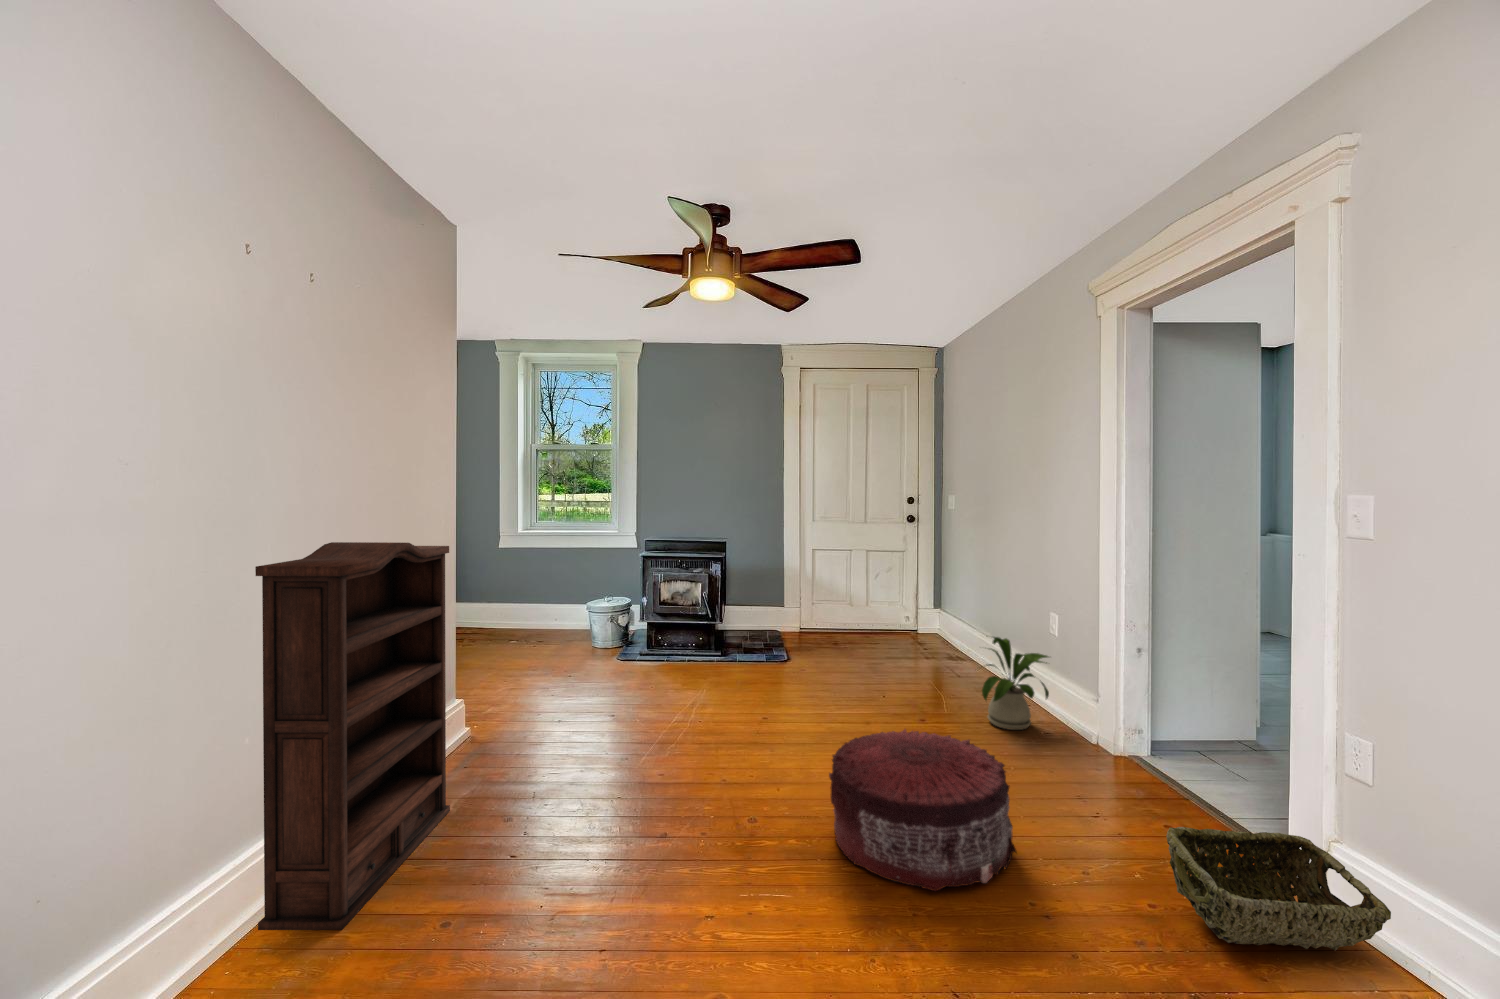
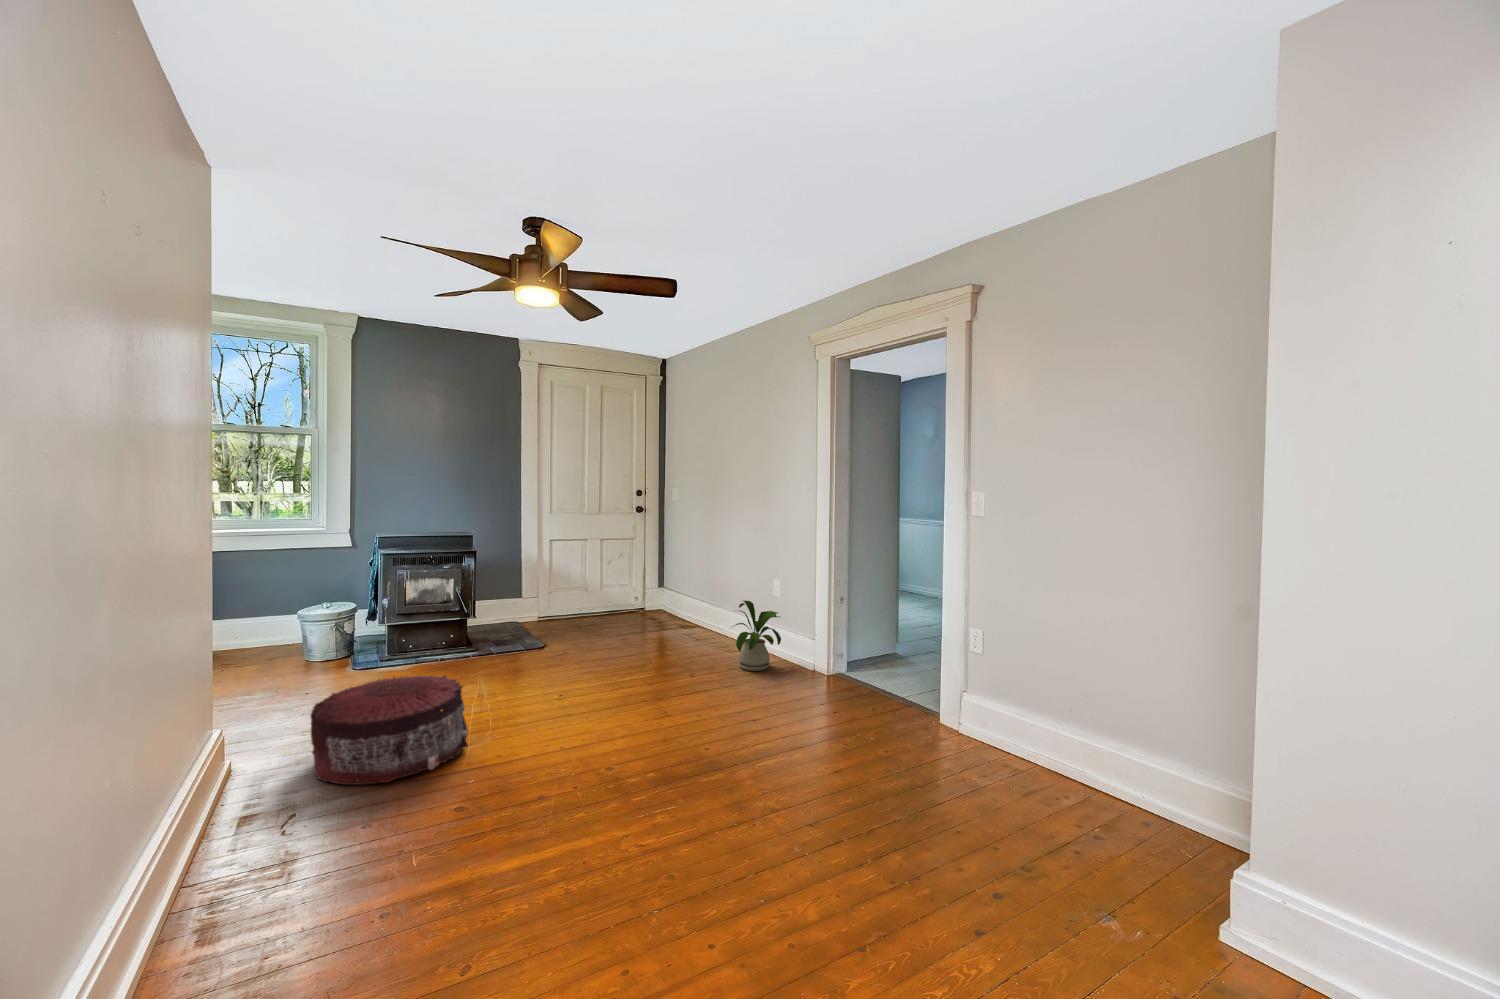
bookshelf: present [255,542,450,930] -> none [140,545,286,991]
pouf: present [829,729,1017,891] -> present [311,675,468,785]
woven basket: present [1166,827,1391,951] -> none [893,694,995,759]

